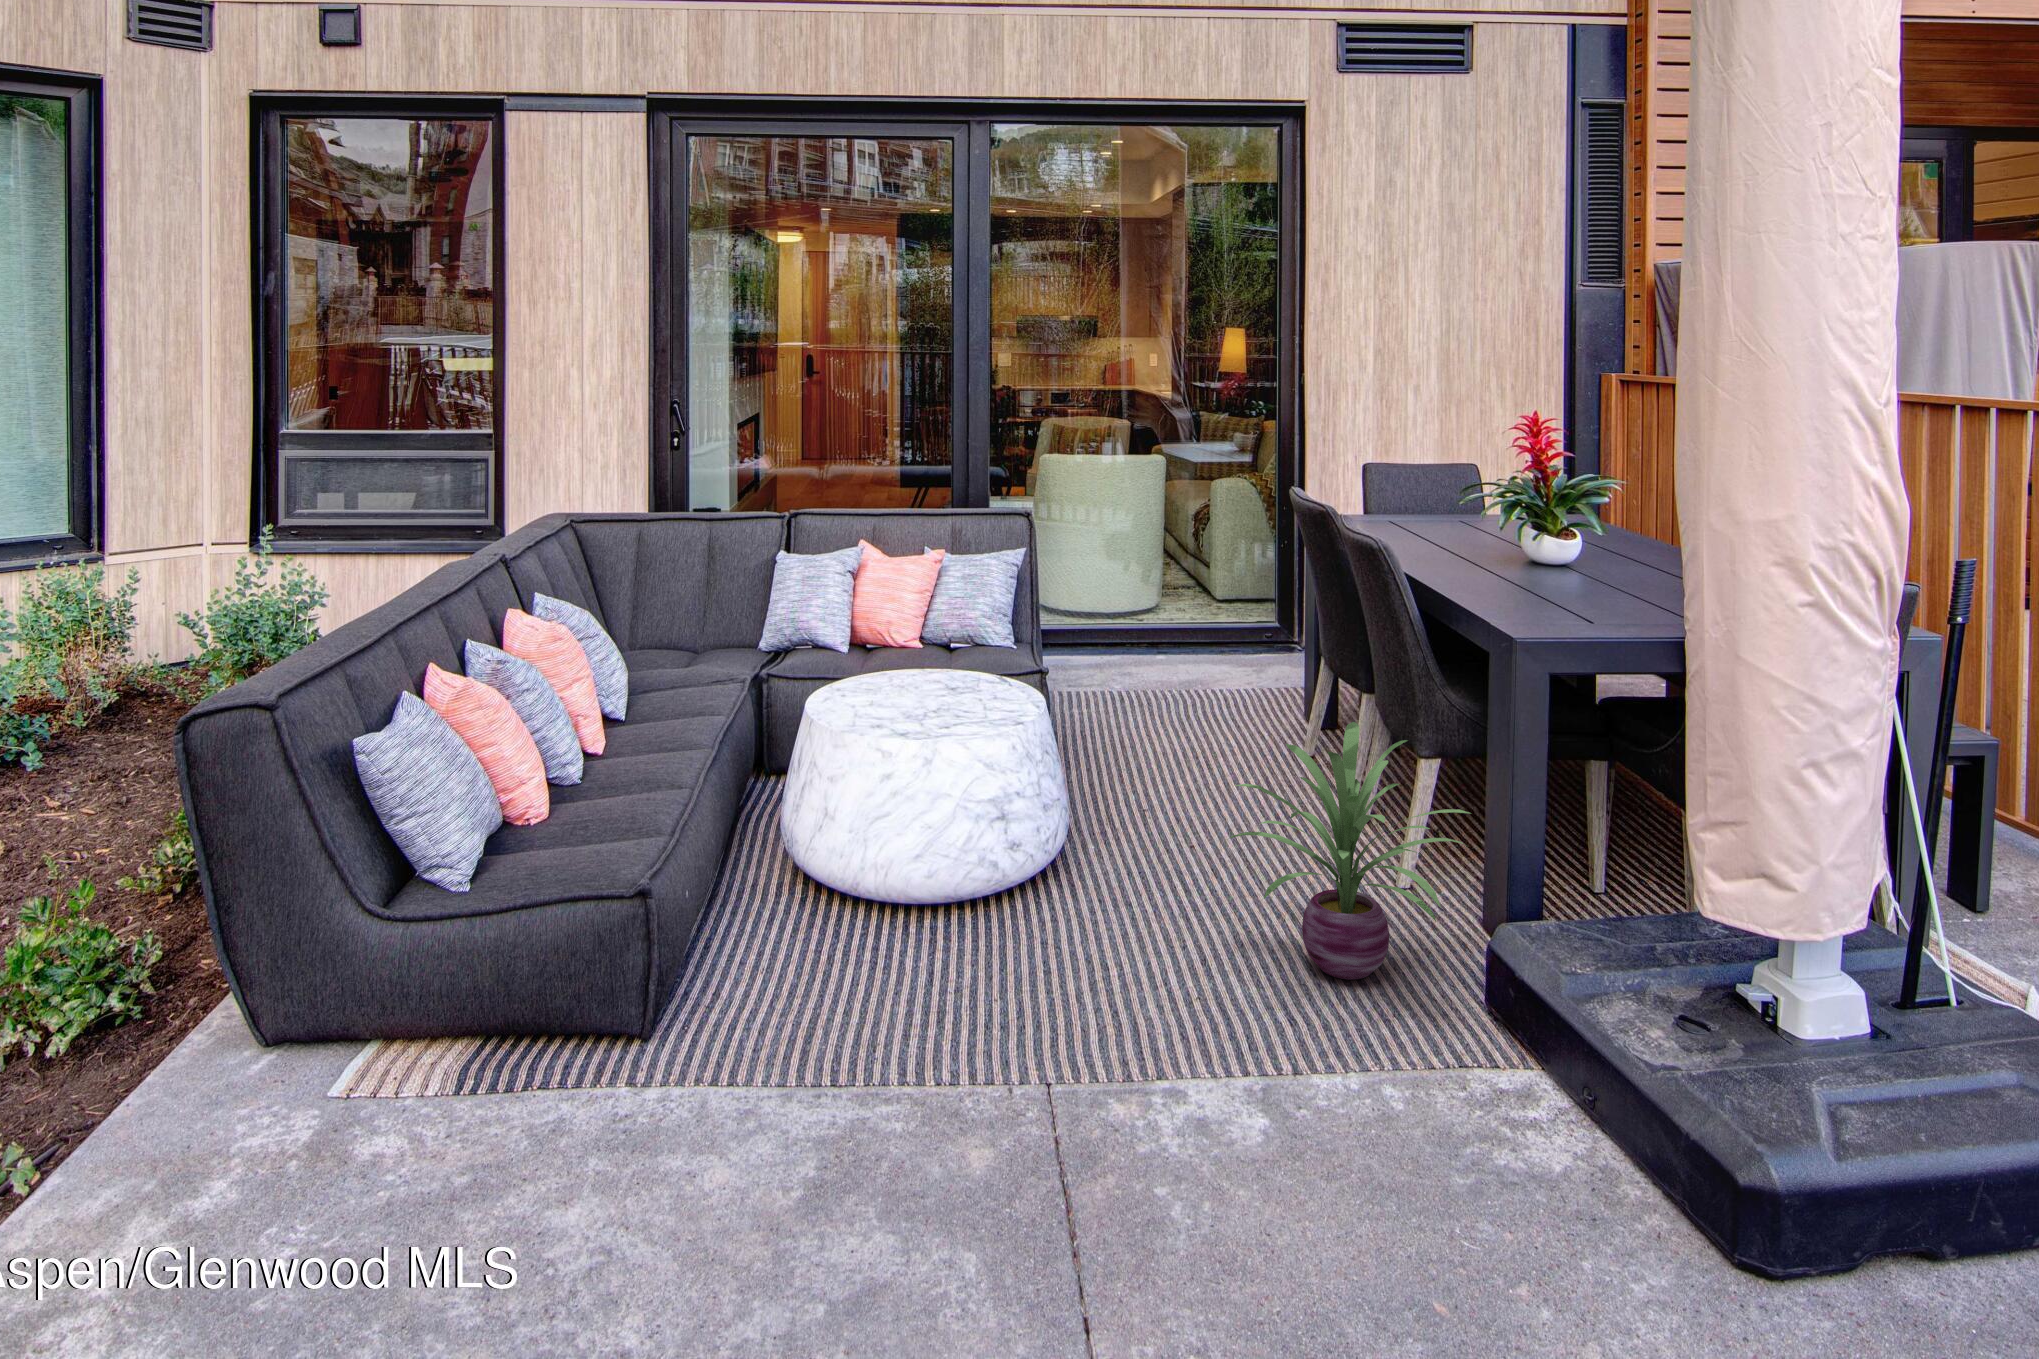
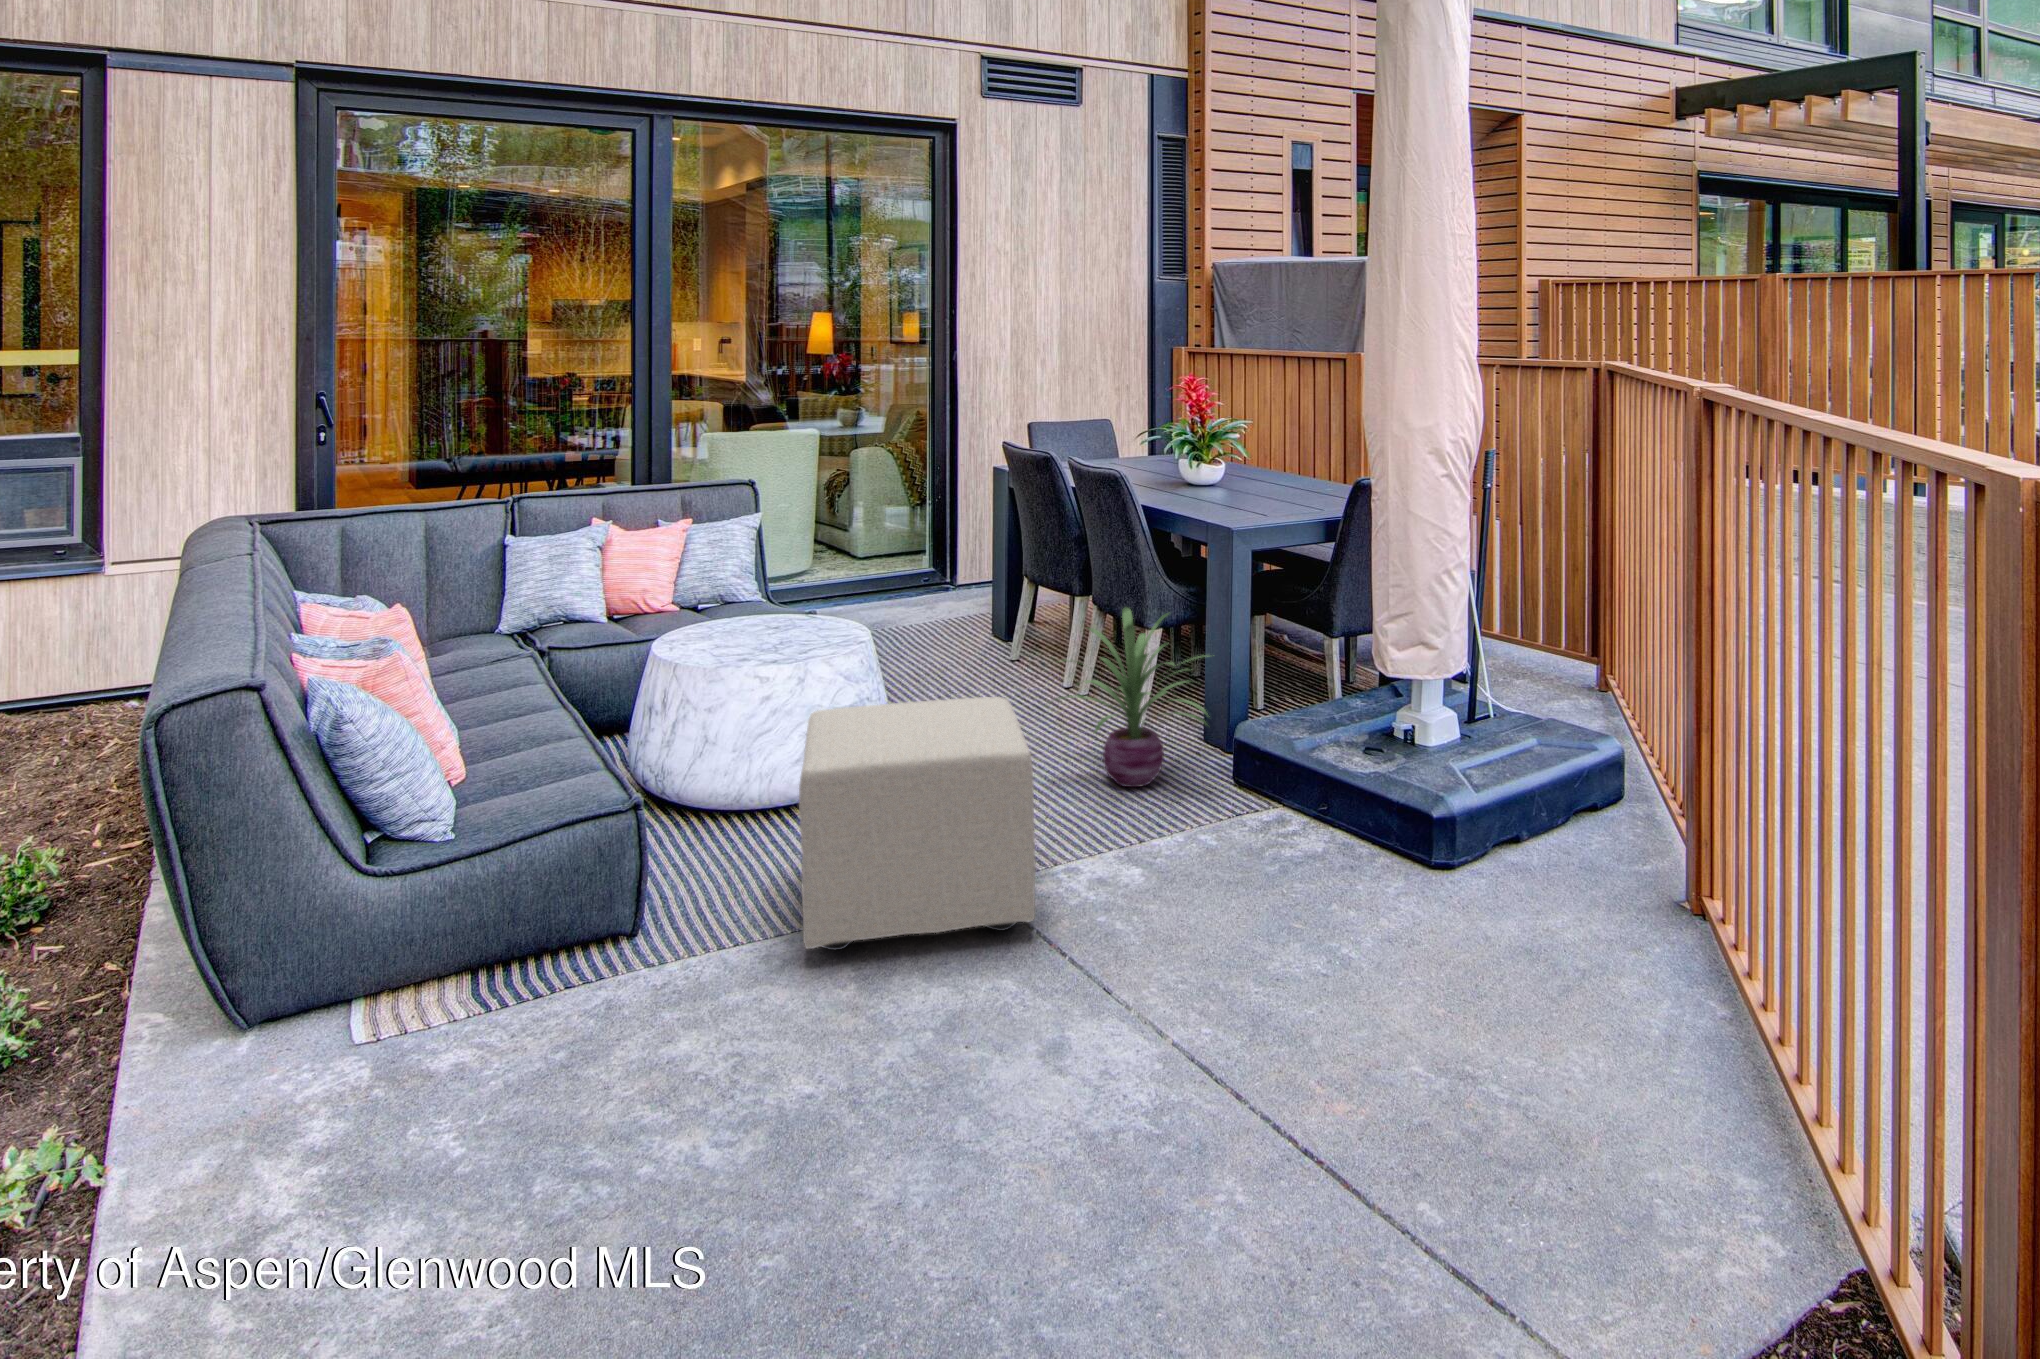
ottoman: none [767,807,1116,1172] -> present [799,697,1036,950]

